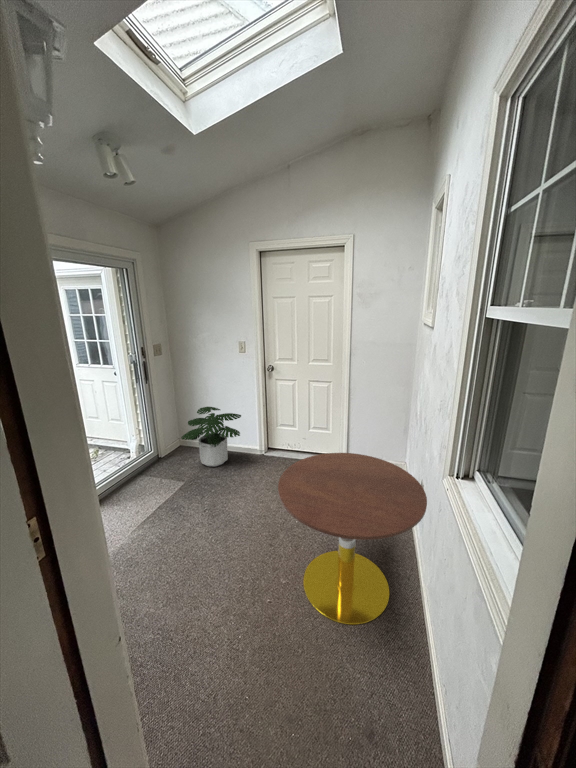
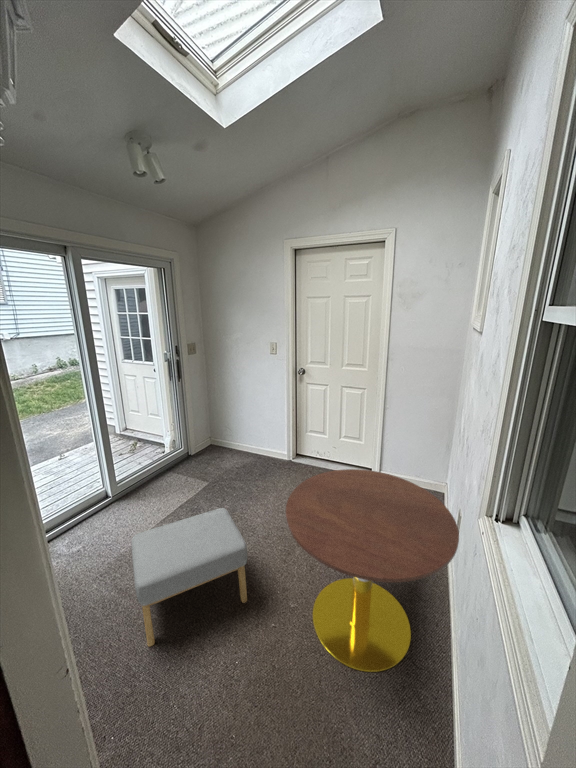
potted plant: present [181,407,241,467] -> none [208,408,271,469]
footstool: none [125,501,242,637] -> present [131,508,247,647]

